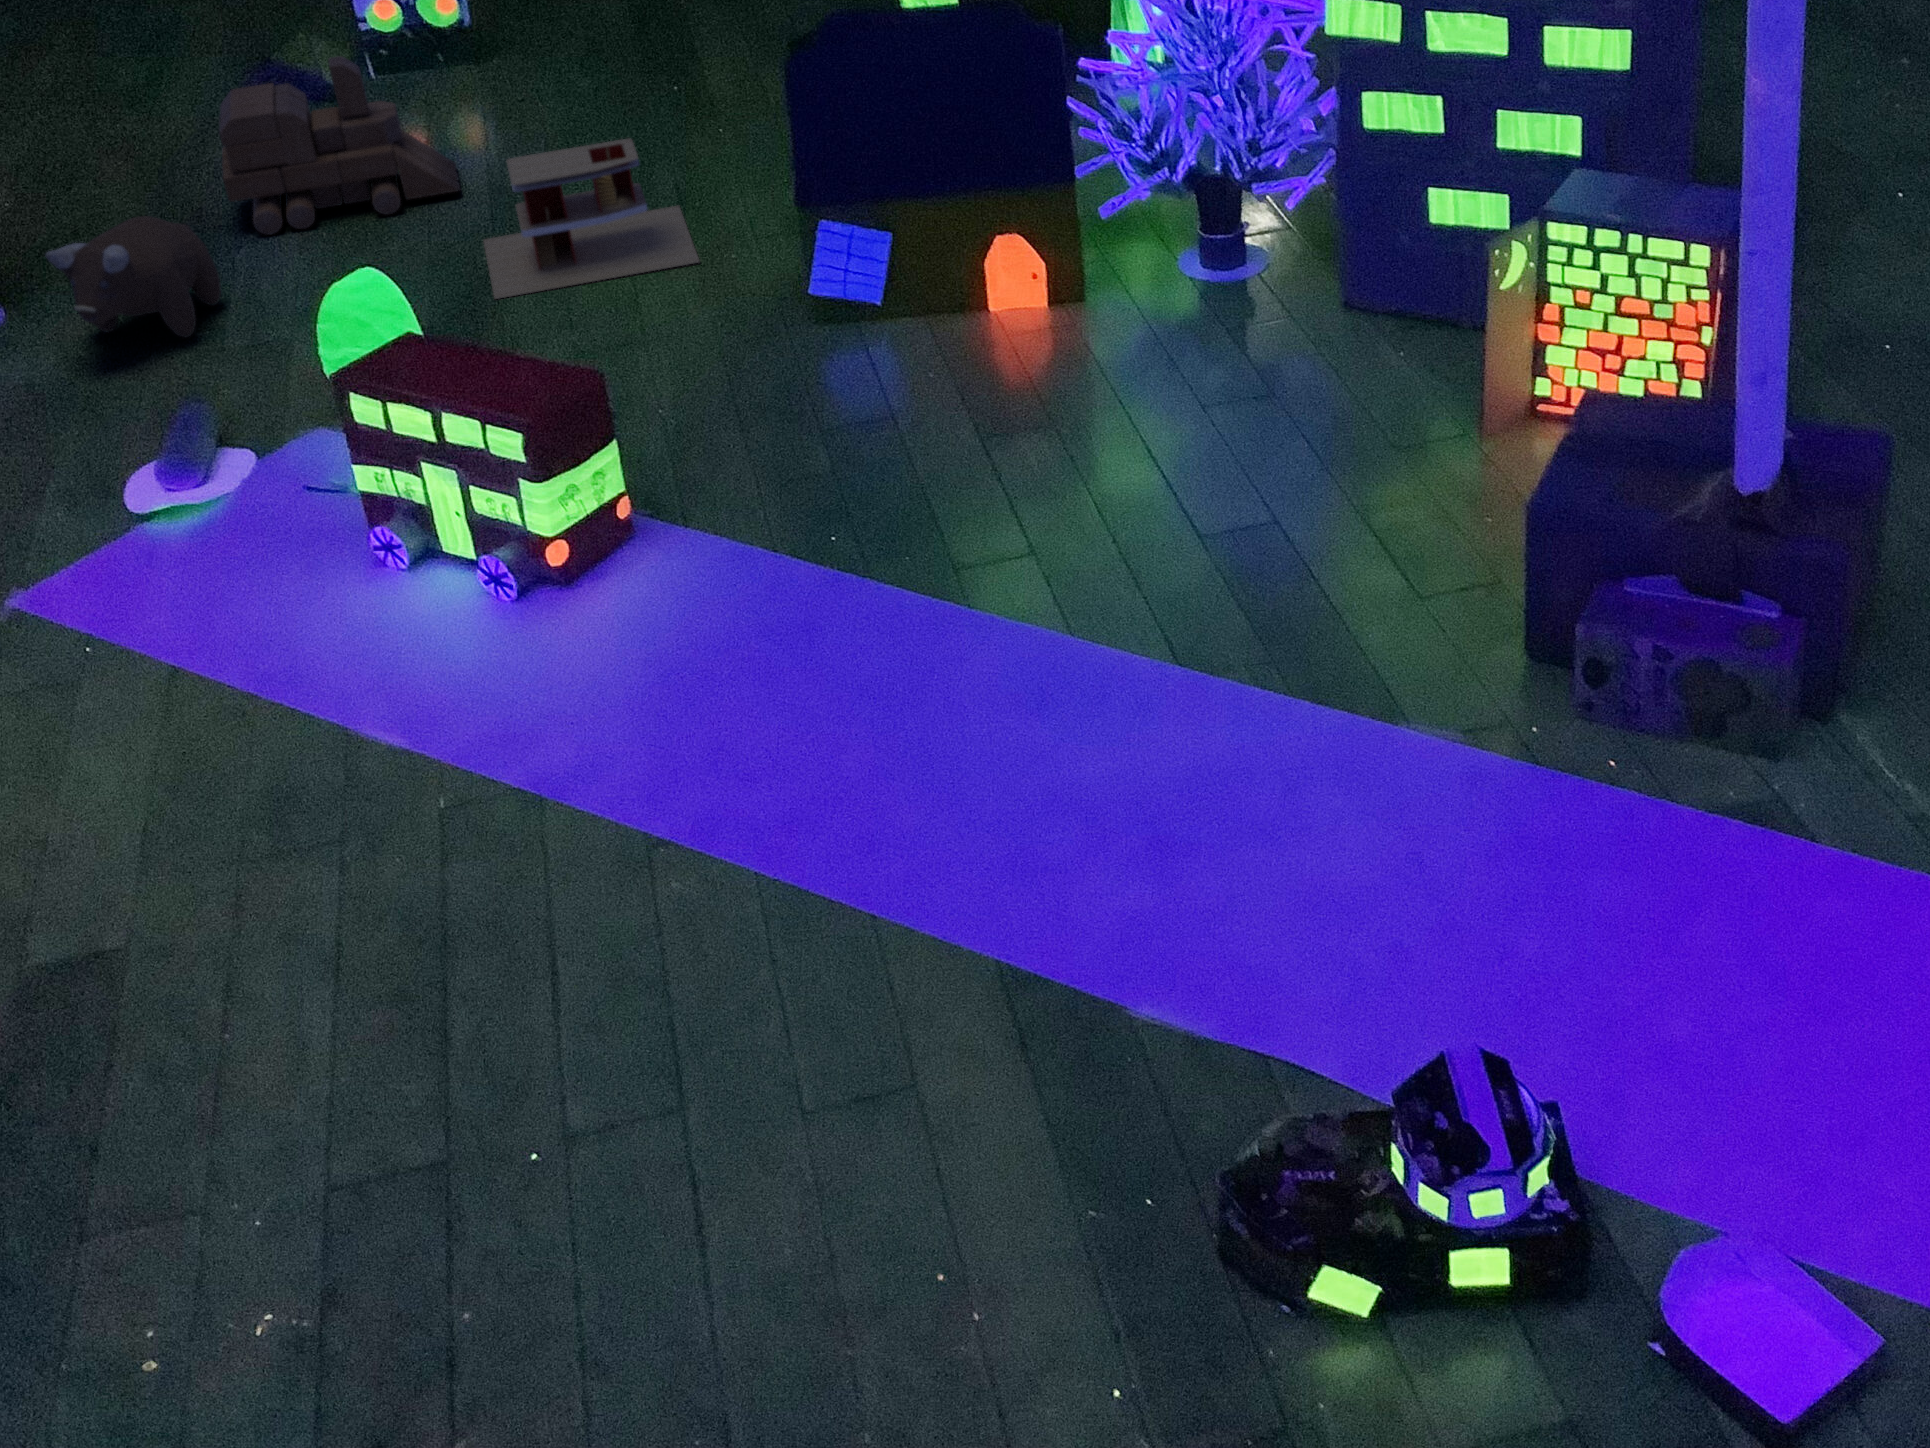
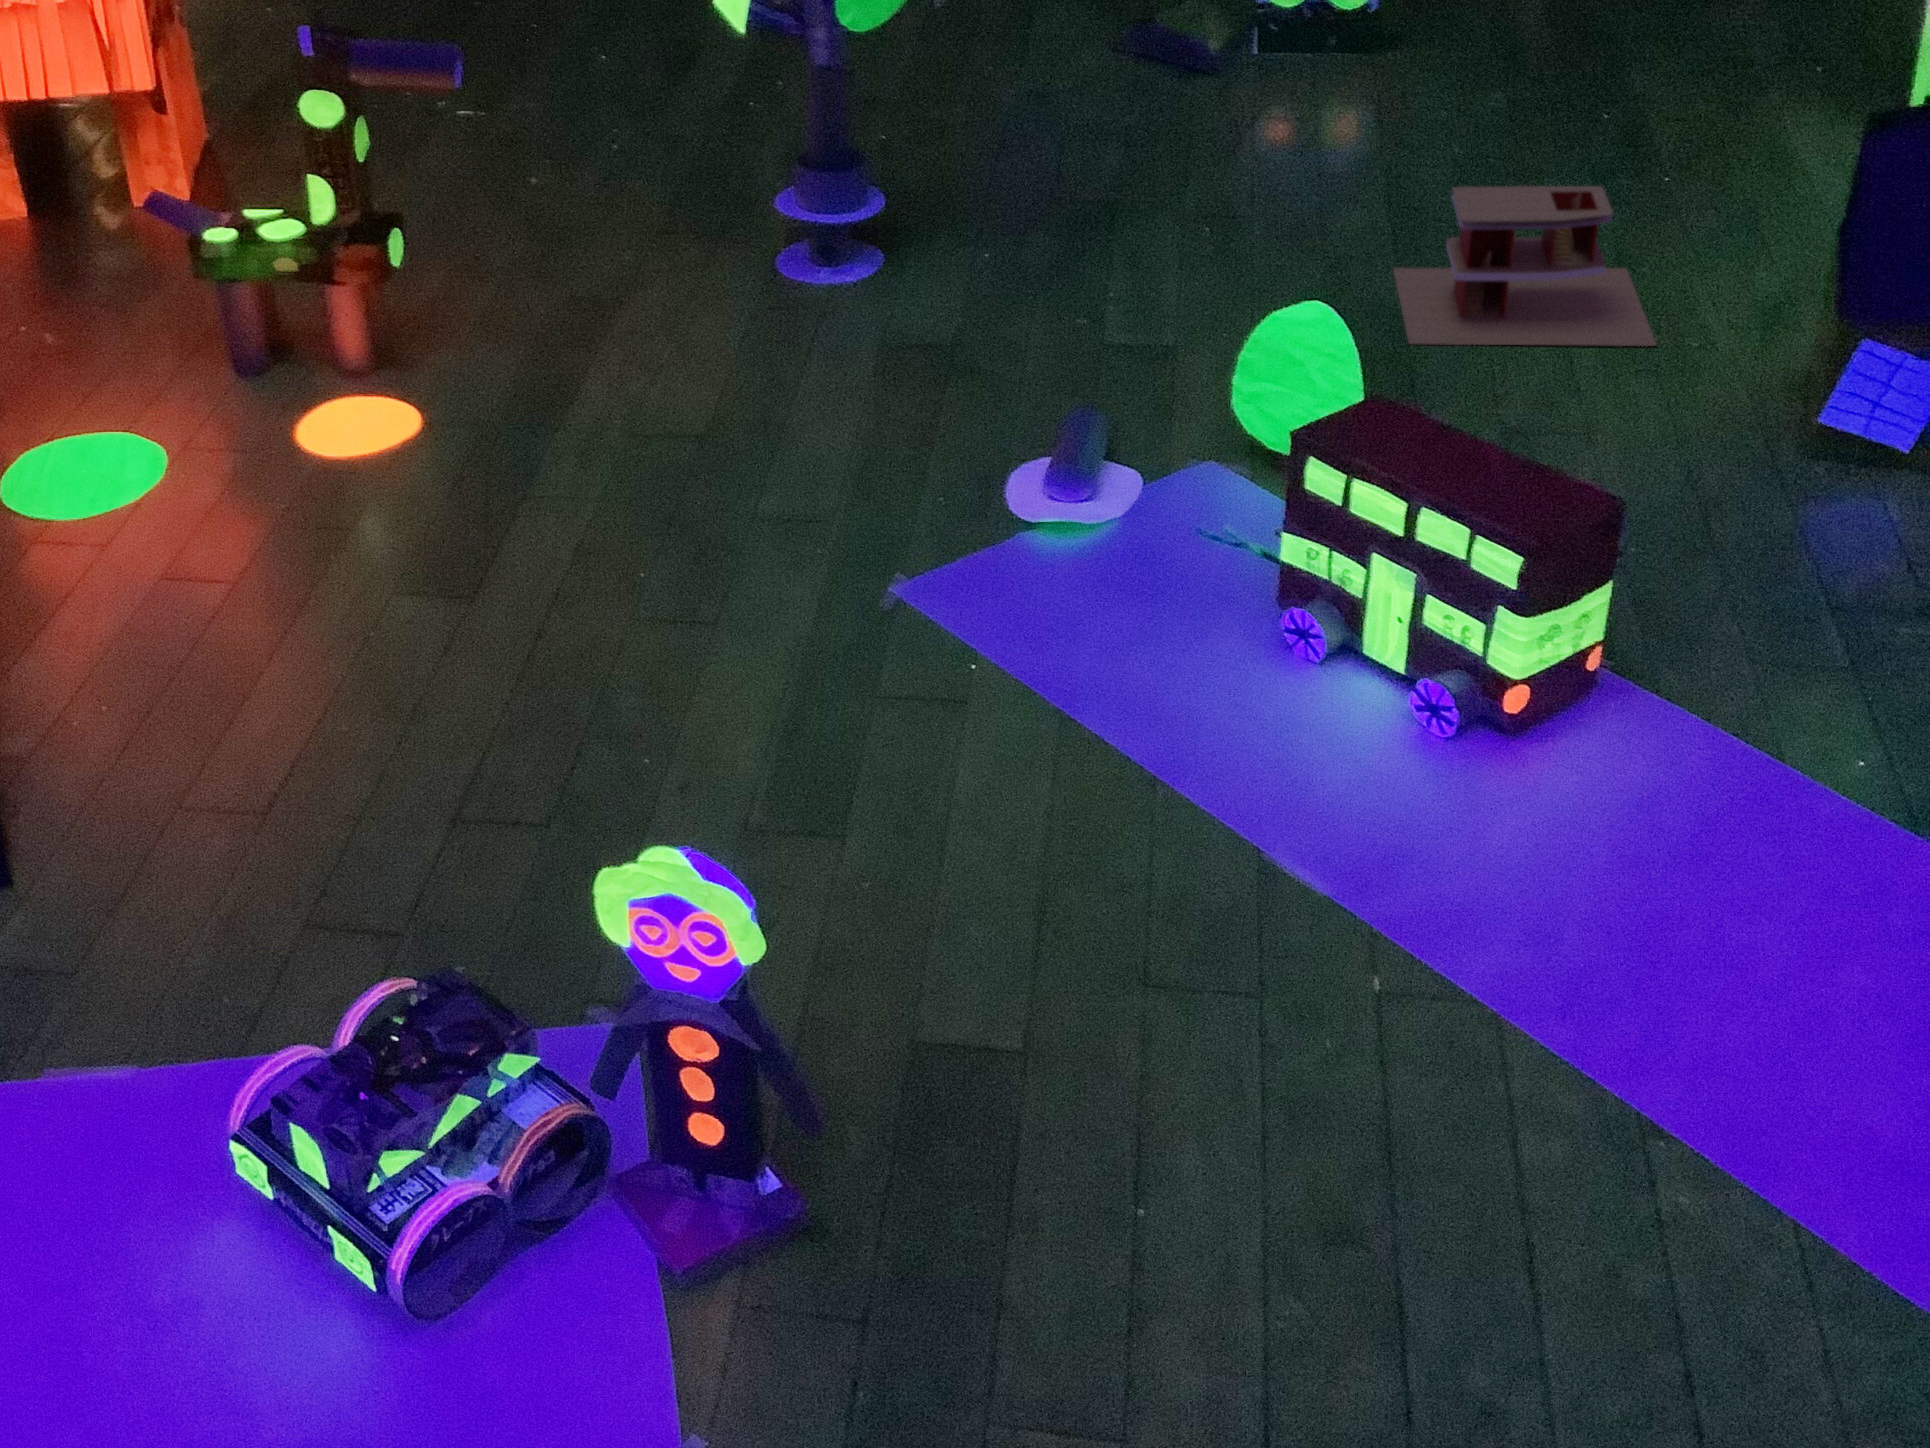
toy train: present [219,56,460,235] -> none [1121,39,1368,219]
plush toy: present [46,216,221,337] -> none [959,186,1112,323]

